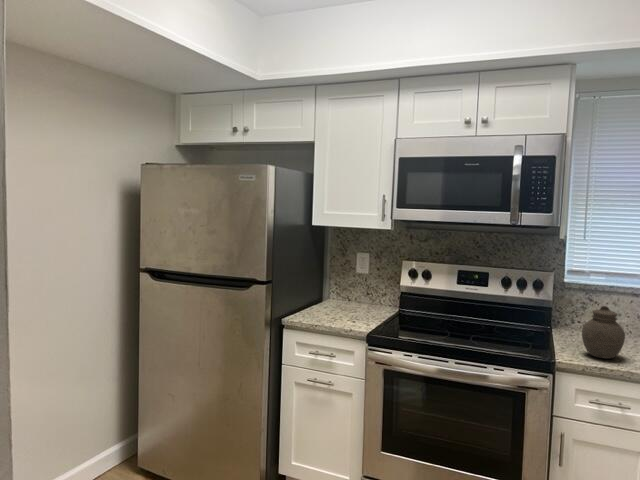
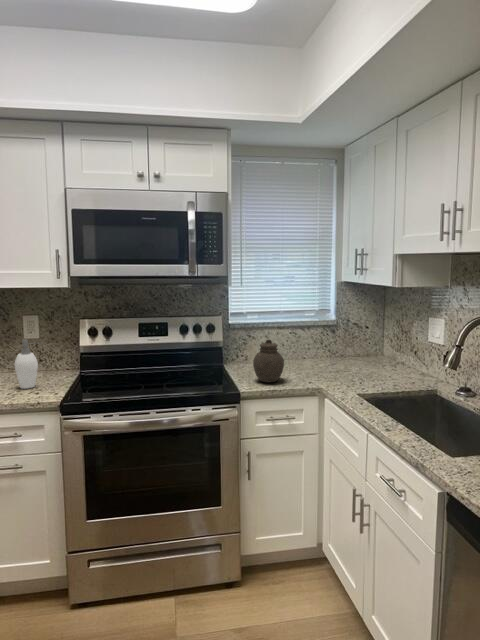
soap dispenser: none [342,273,366,317] -> present [15,340,38,389]

